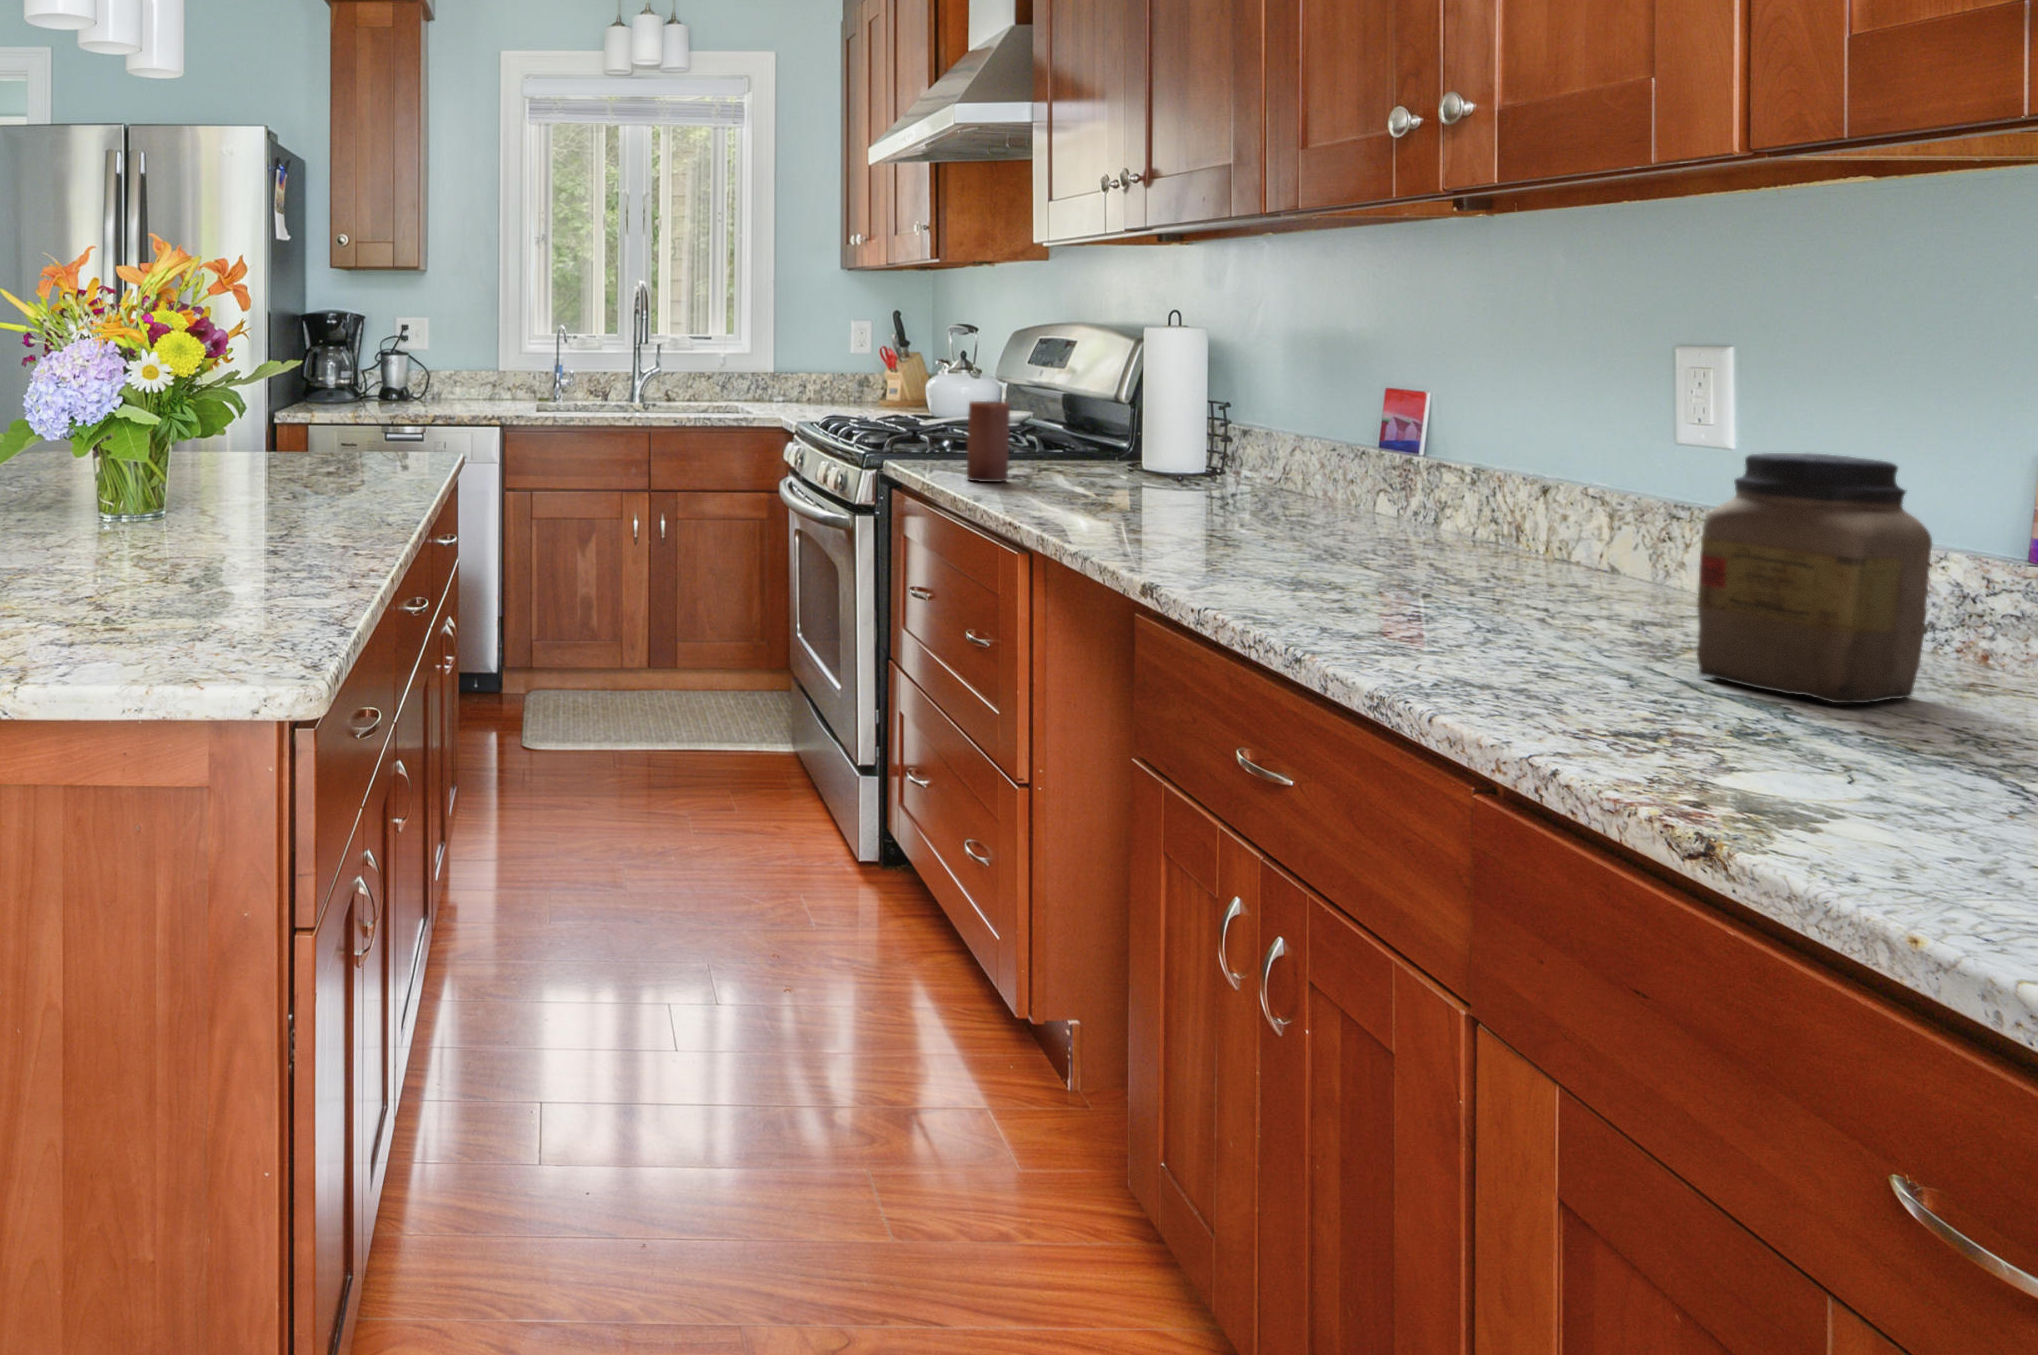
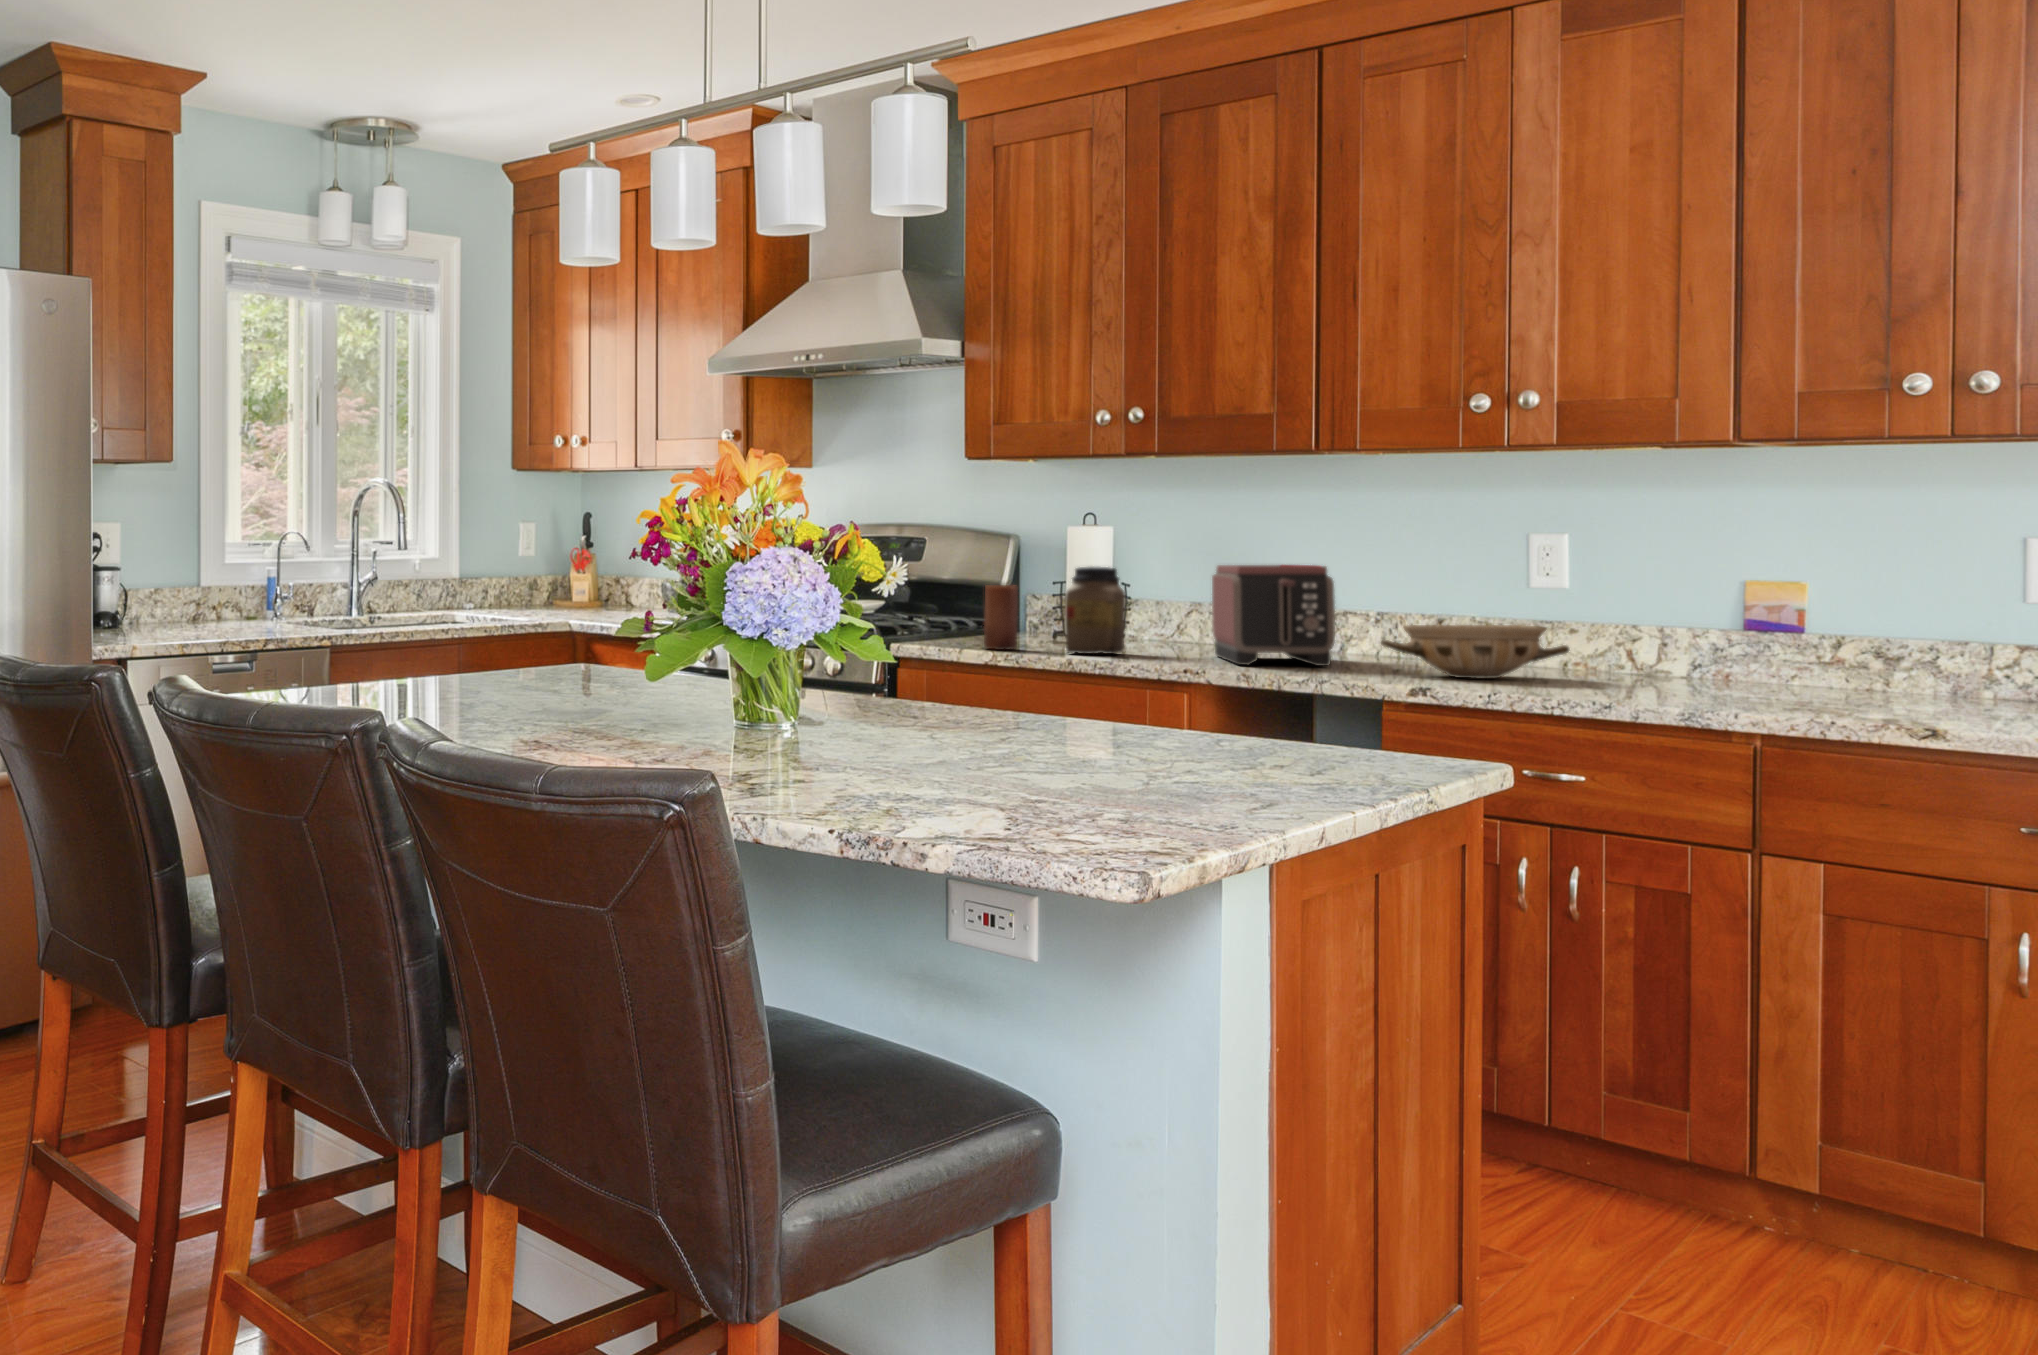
toaster: none [1125,386,1346,545] -> present [1212,565,1335,666]
jar: present [1697,453,1932,703] -> present [1065,566,1125,654]
ceramic bowl: none [1260,495,1582,598] -> present [1381,625,1569,679]

